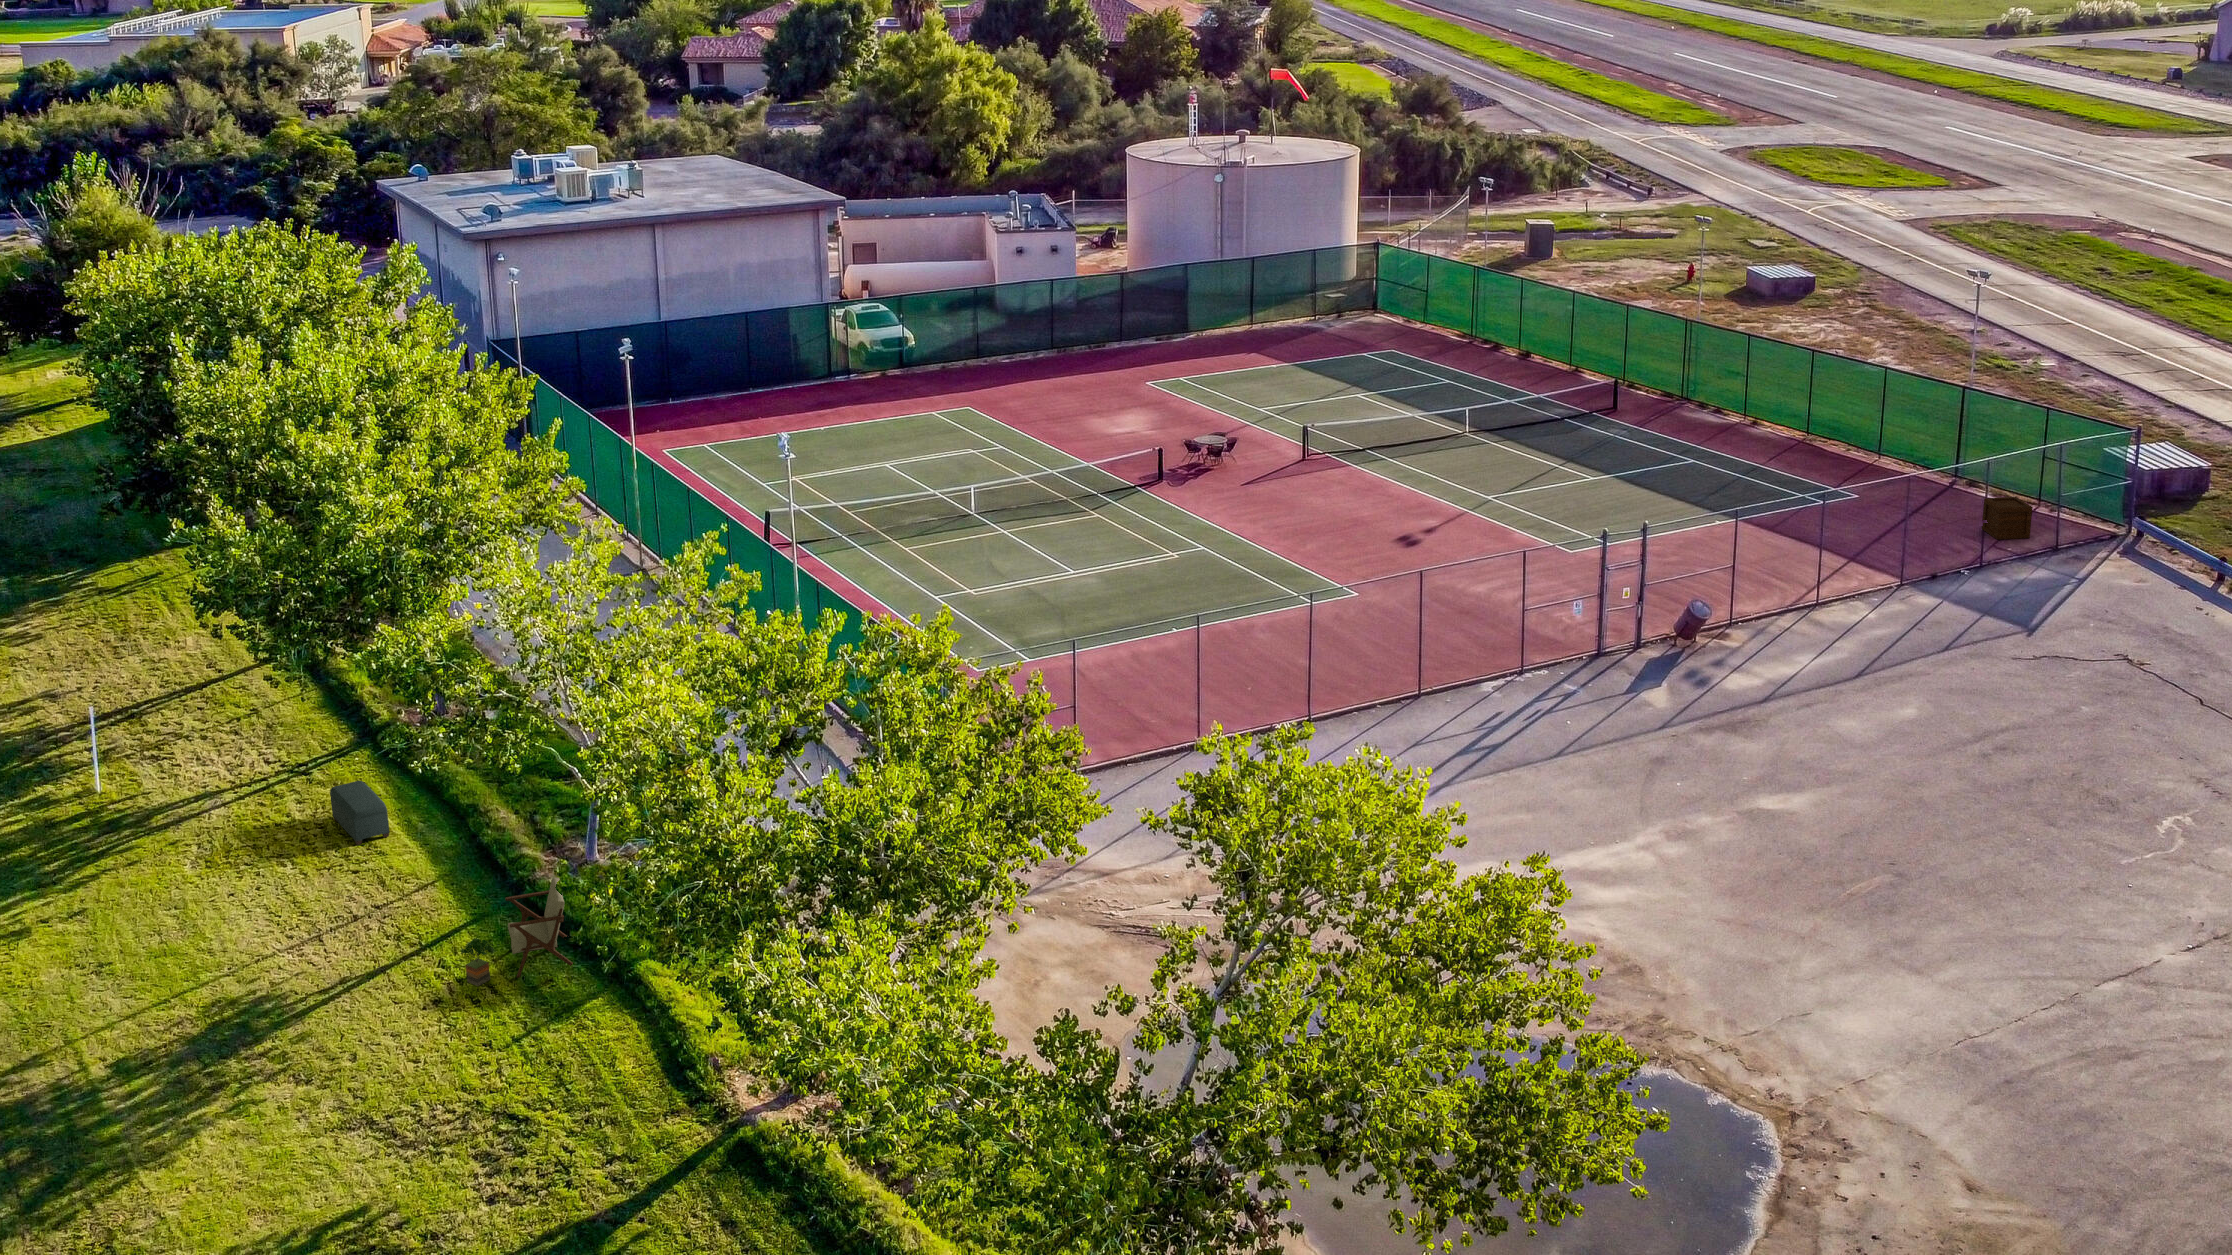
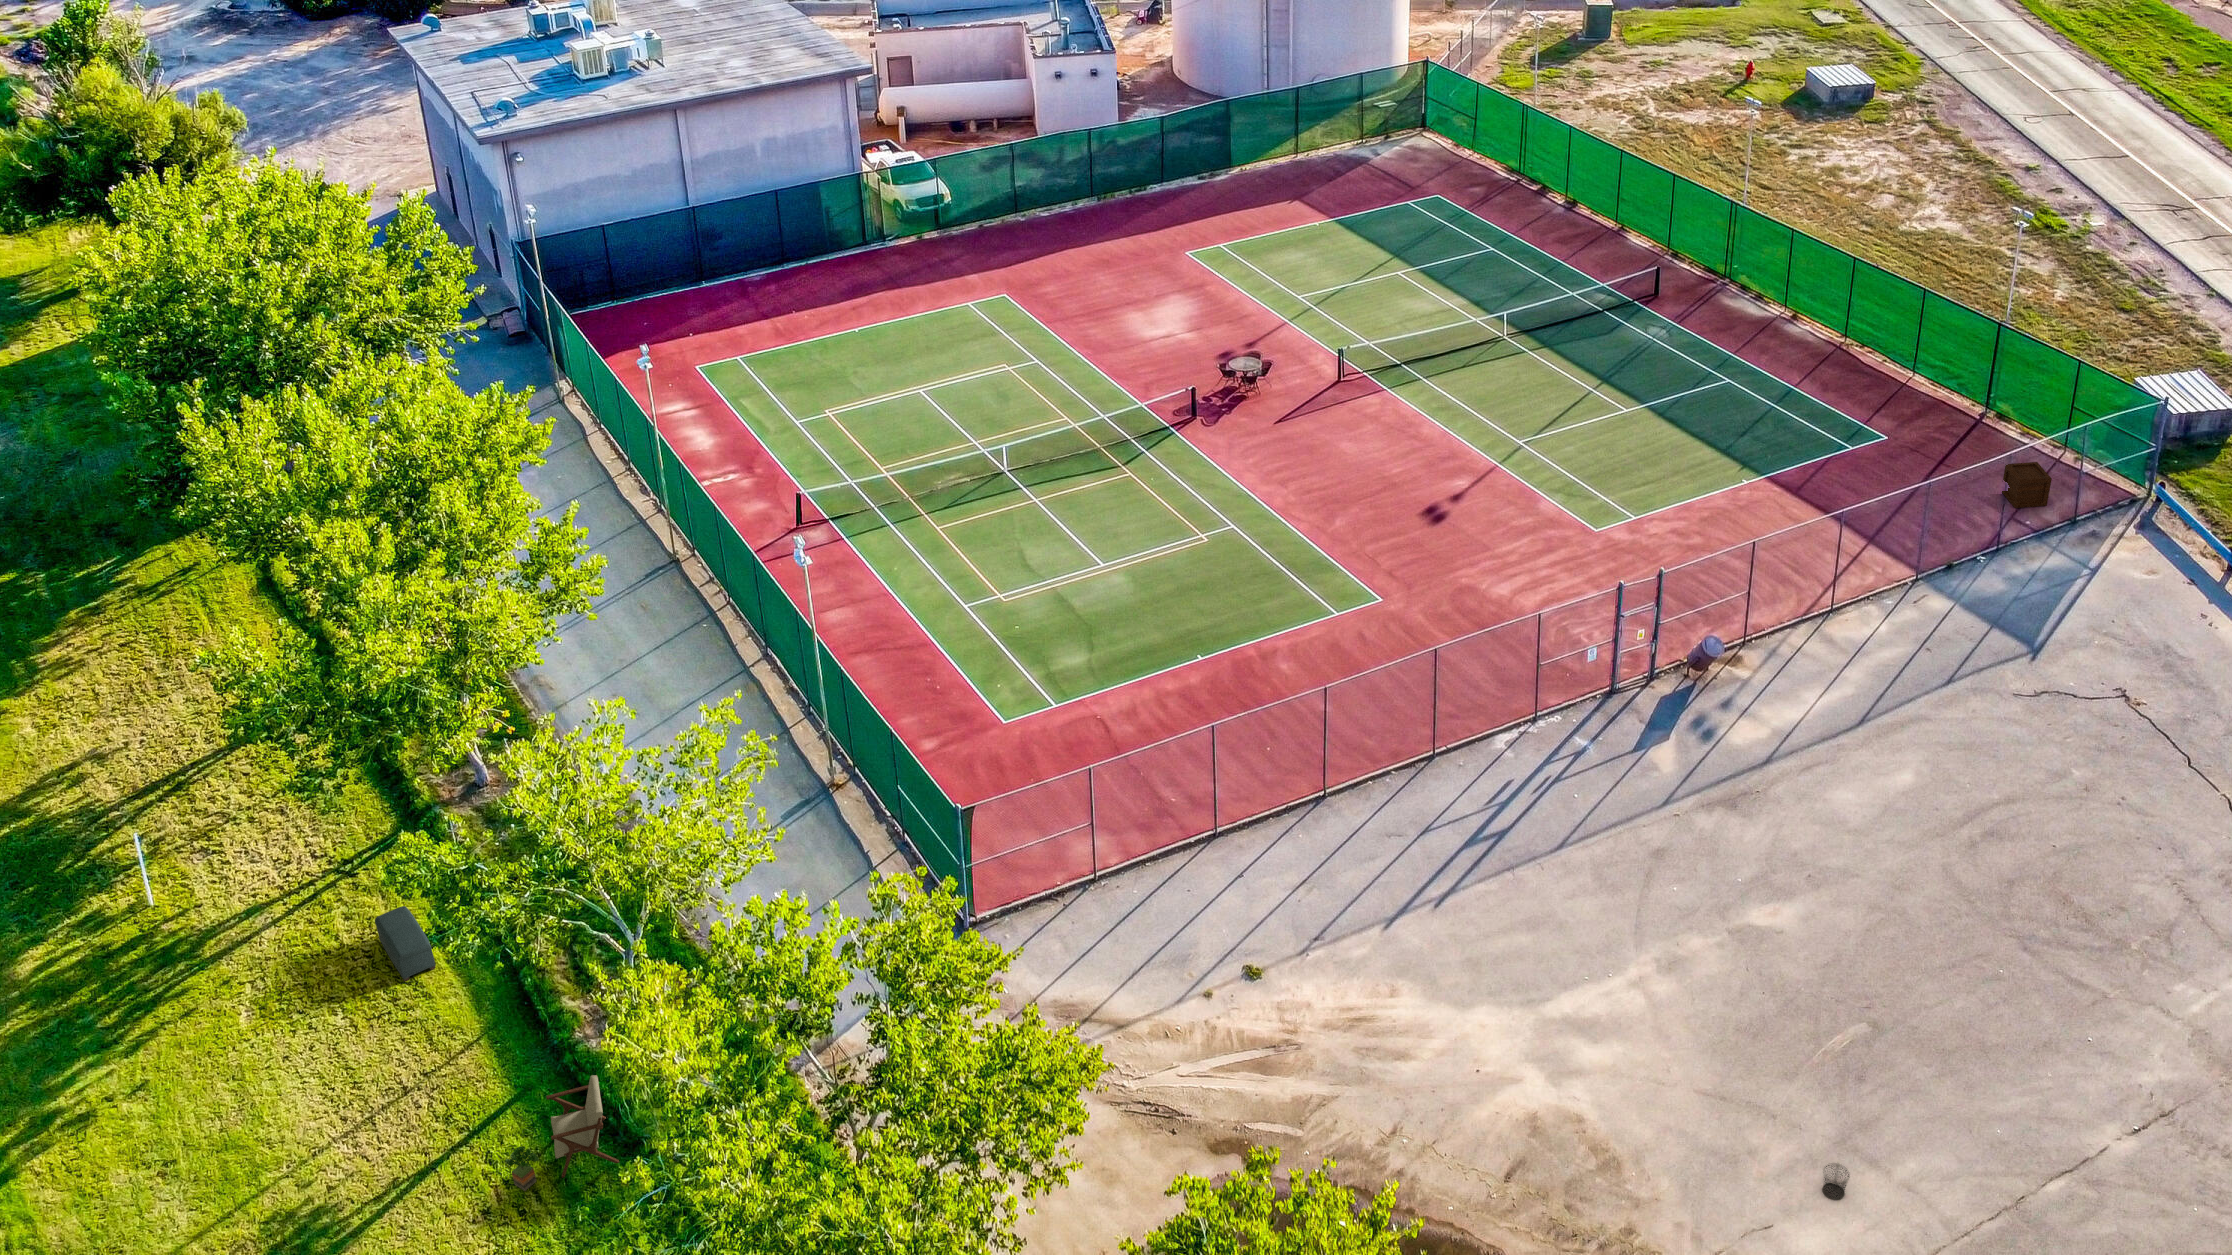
waste bin: none [1849,961,1877,999] -> present [1823,1164,1849,1199]

